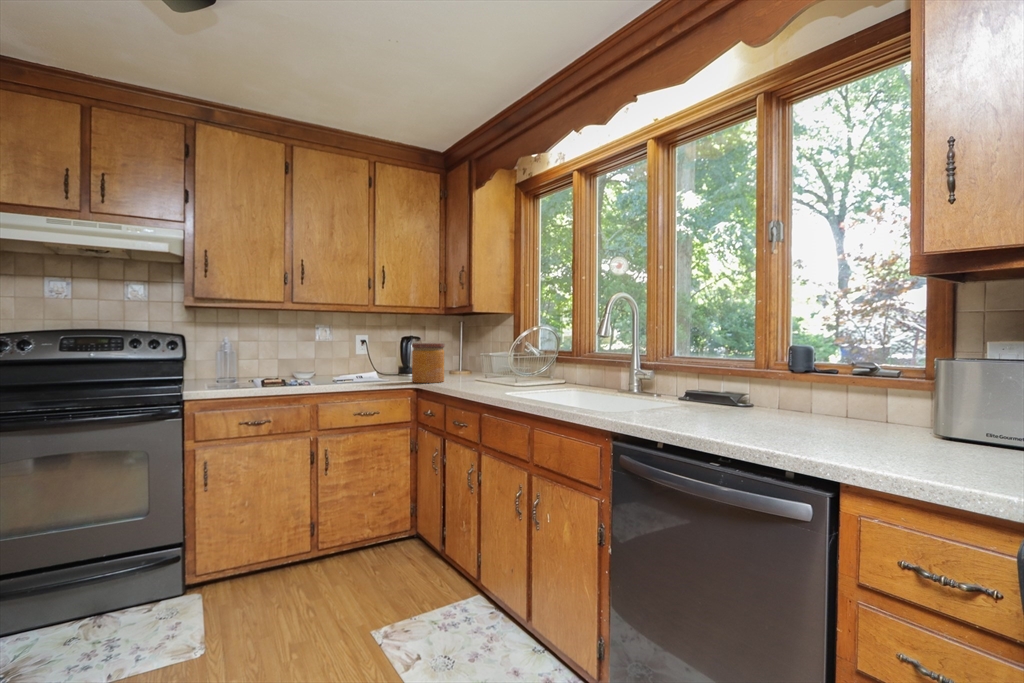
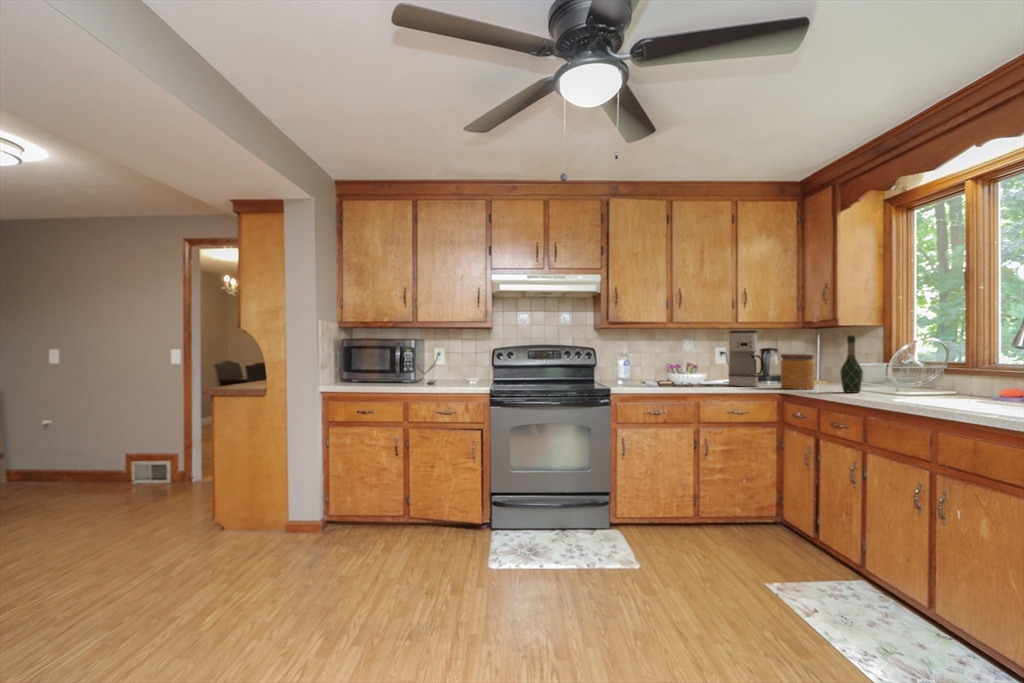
coffee maker: none [358,315,397,383] -> present [729,331,764,387]
wine bottle: none [464,322,484,384] -> present [840,336,863,393]

